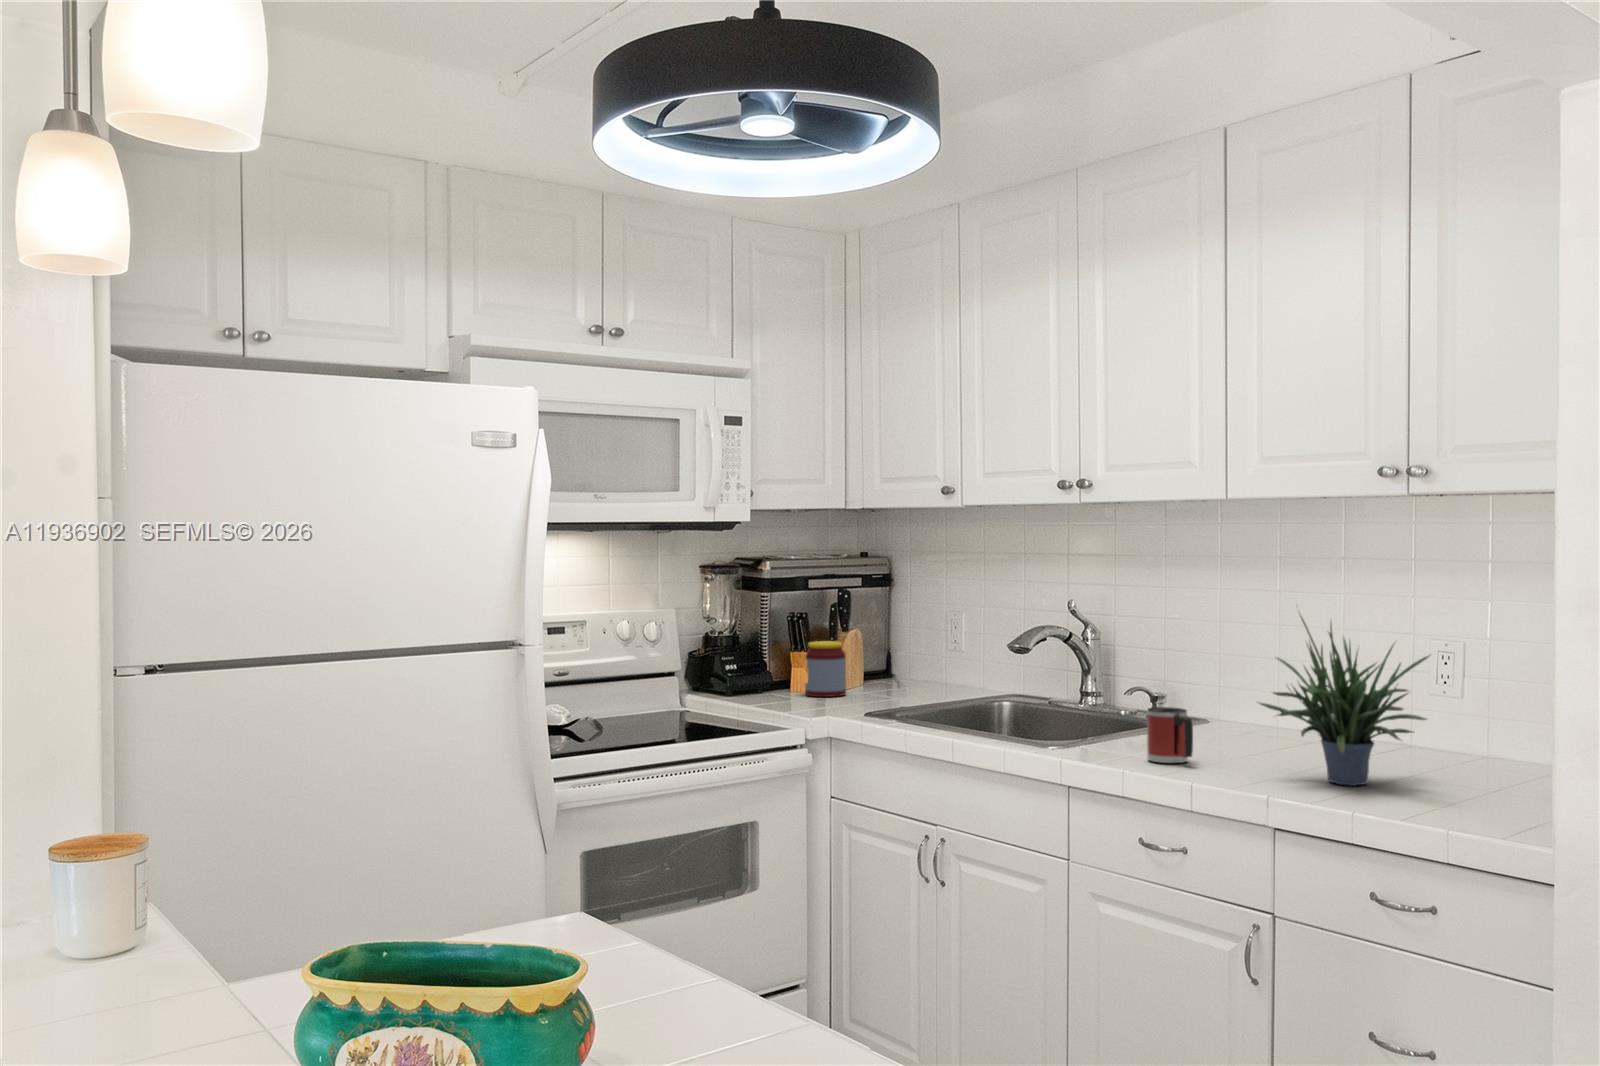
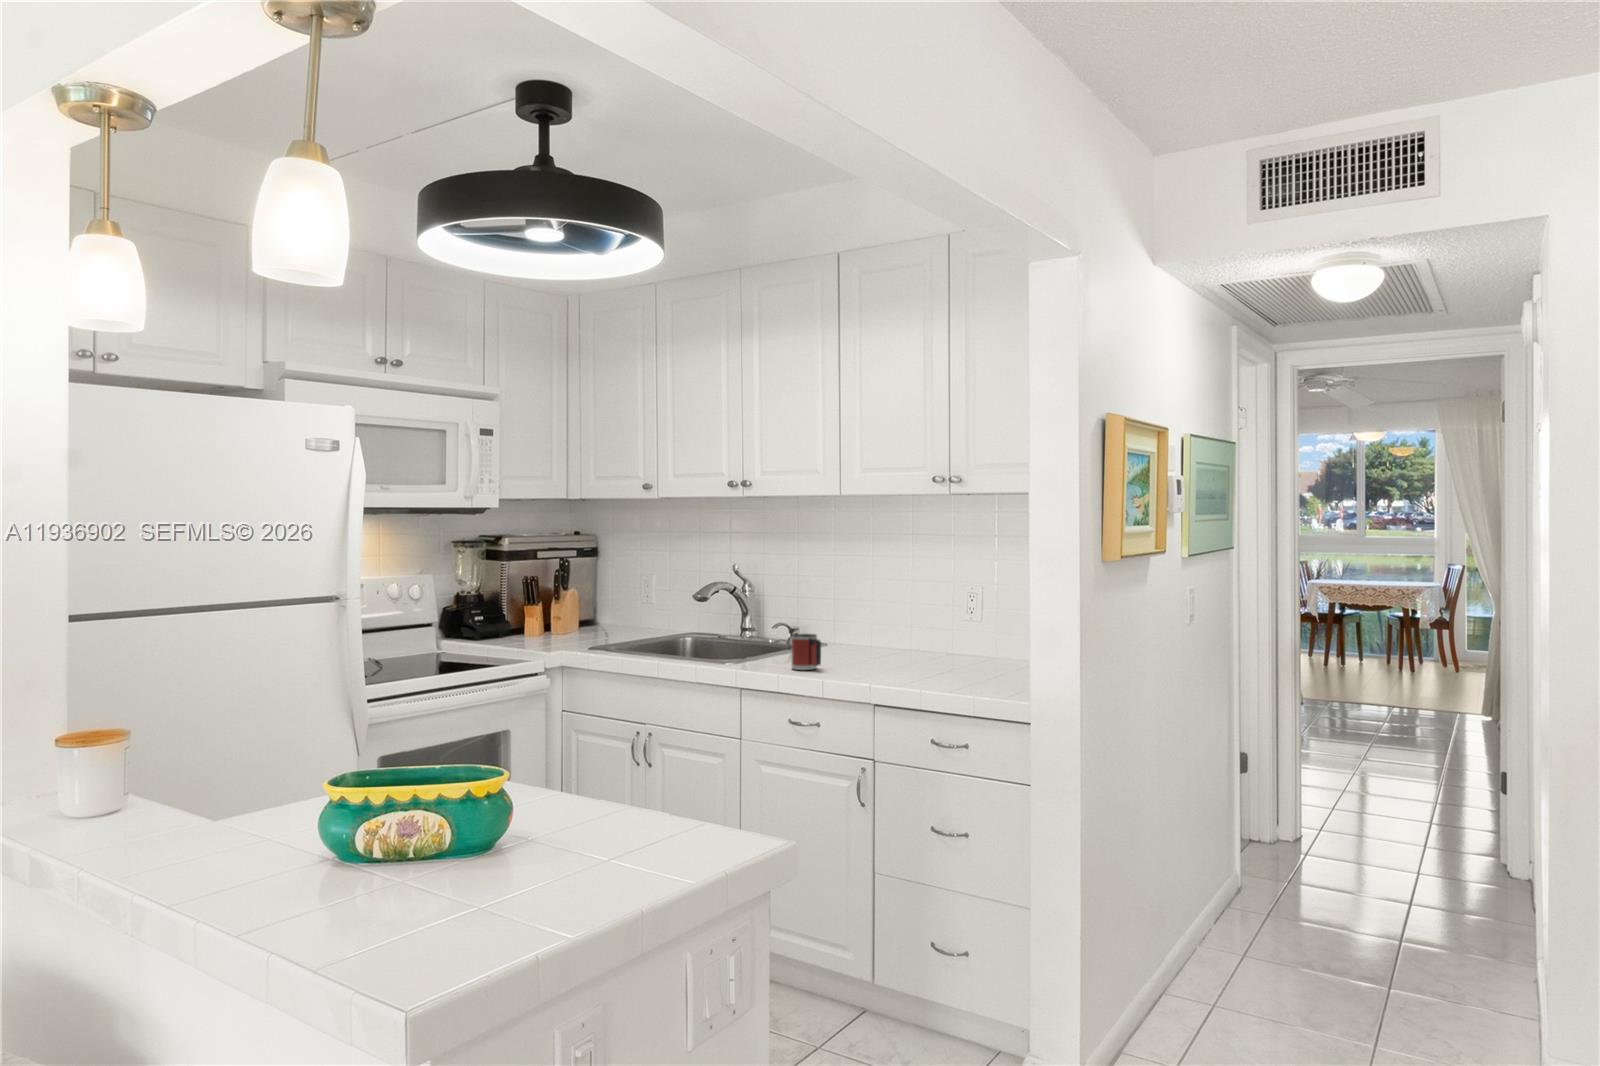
potted plant: present [1260,617,1430,786] -> none [861,564,965,677]
jar: present [805,641,846,697] -> none [536,598,568,639]

